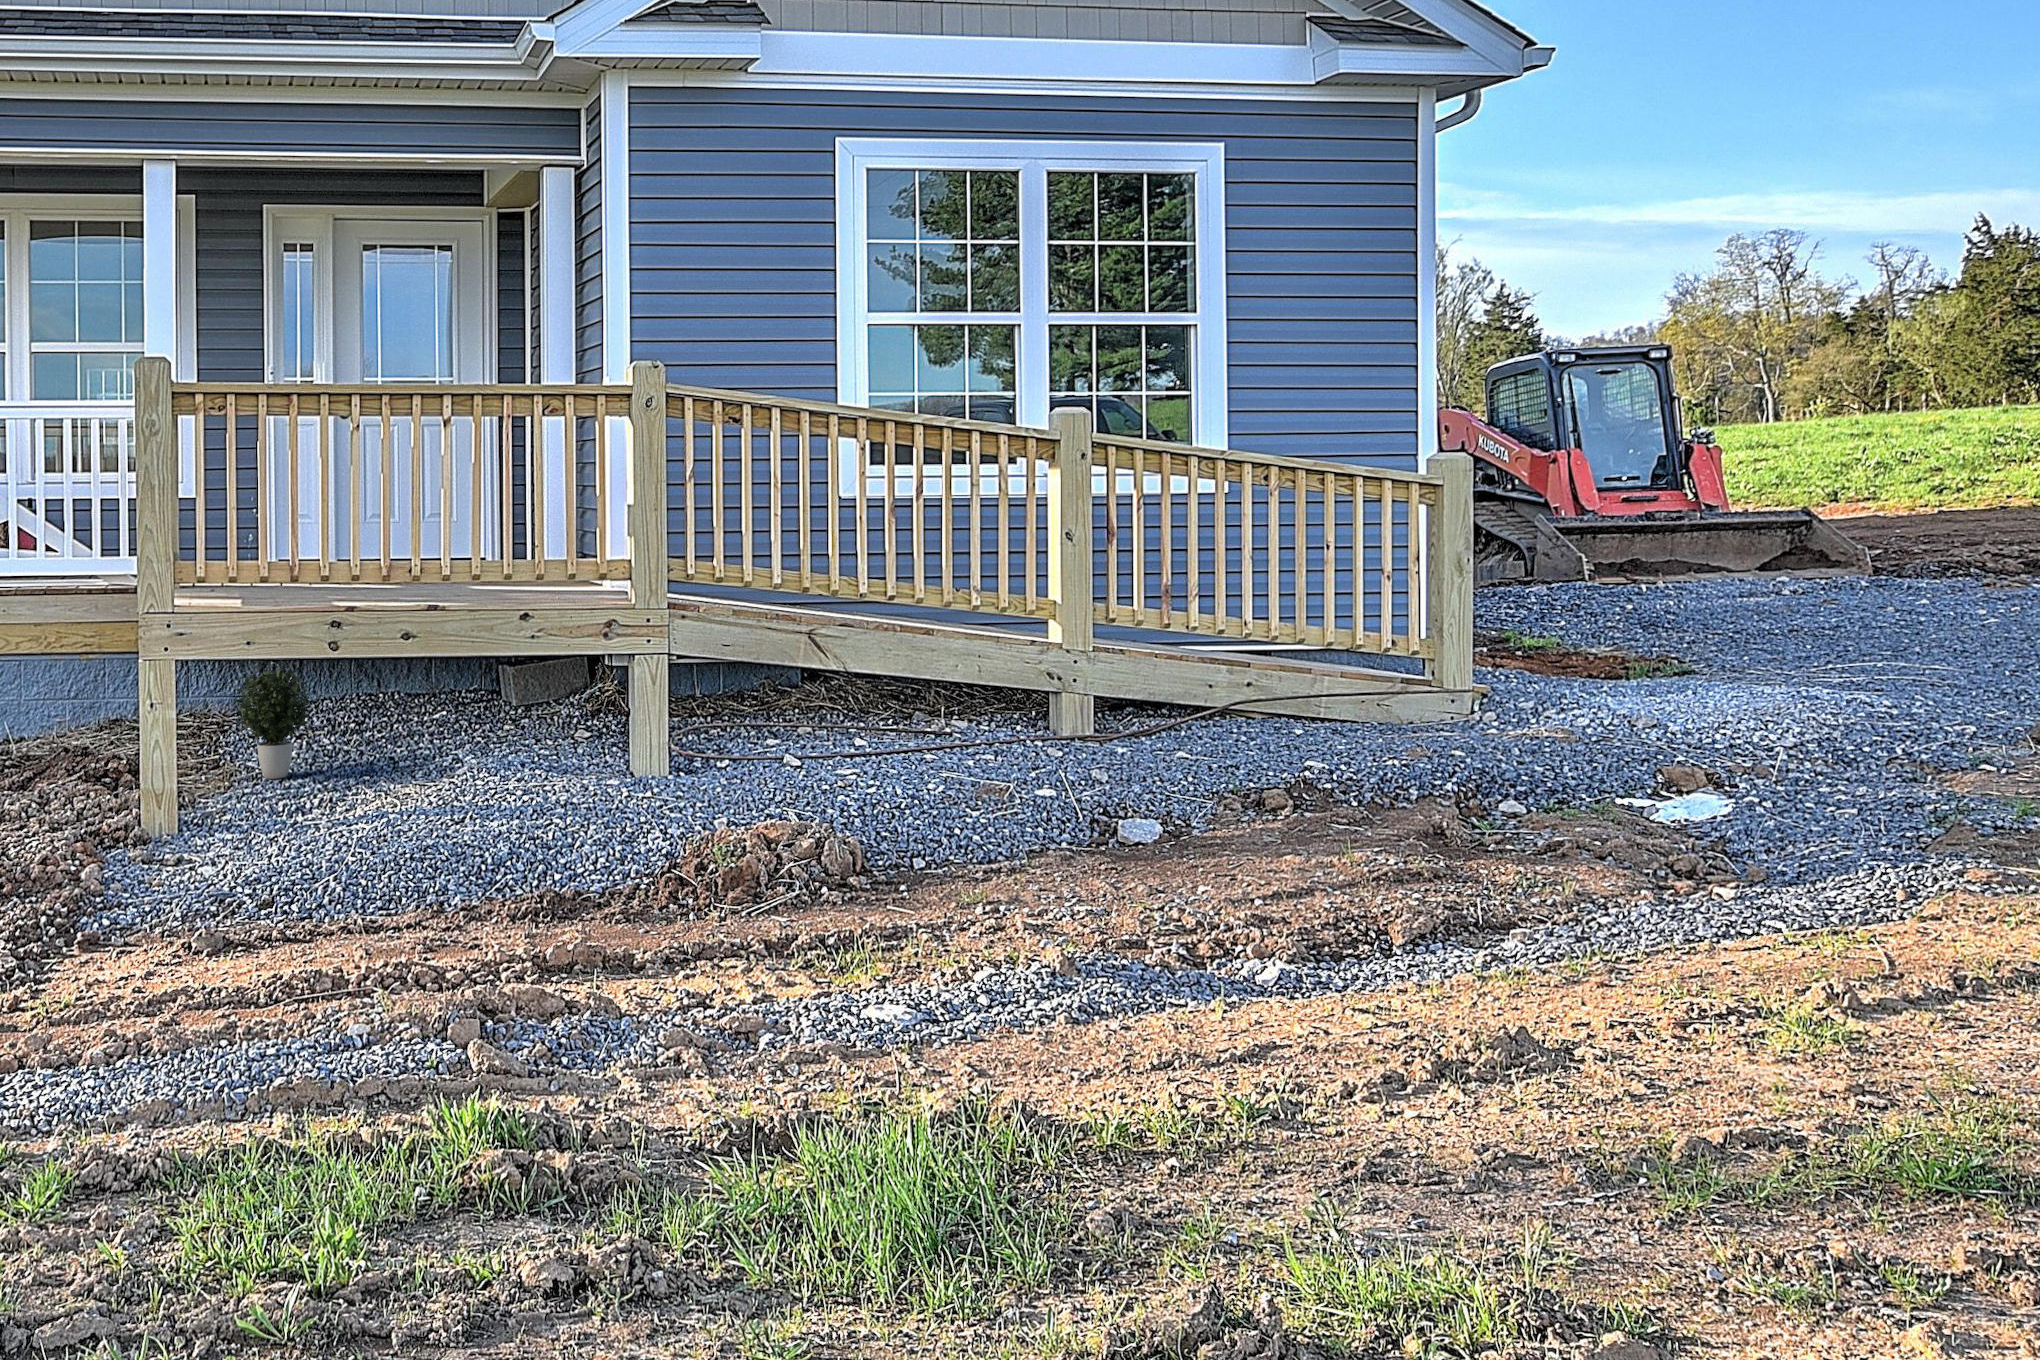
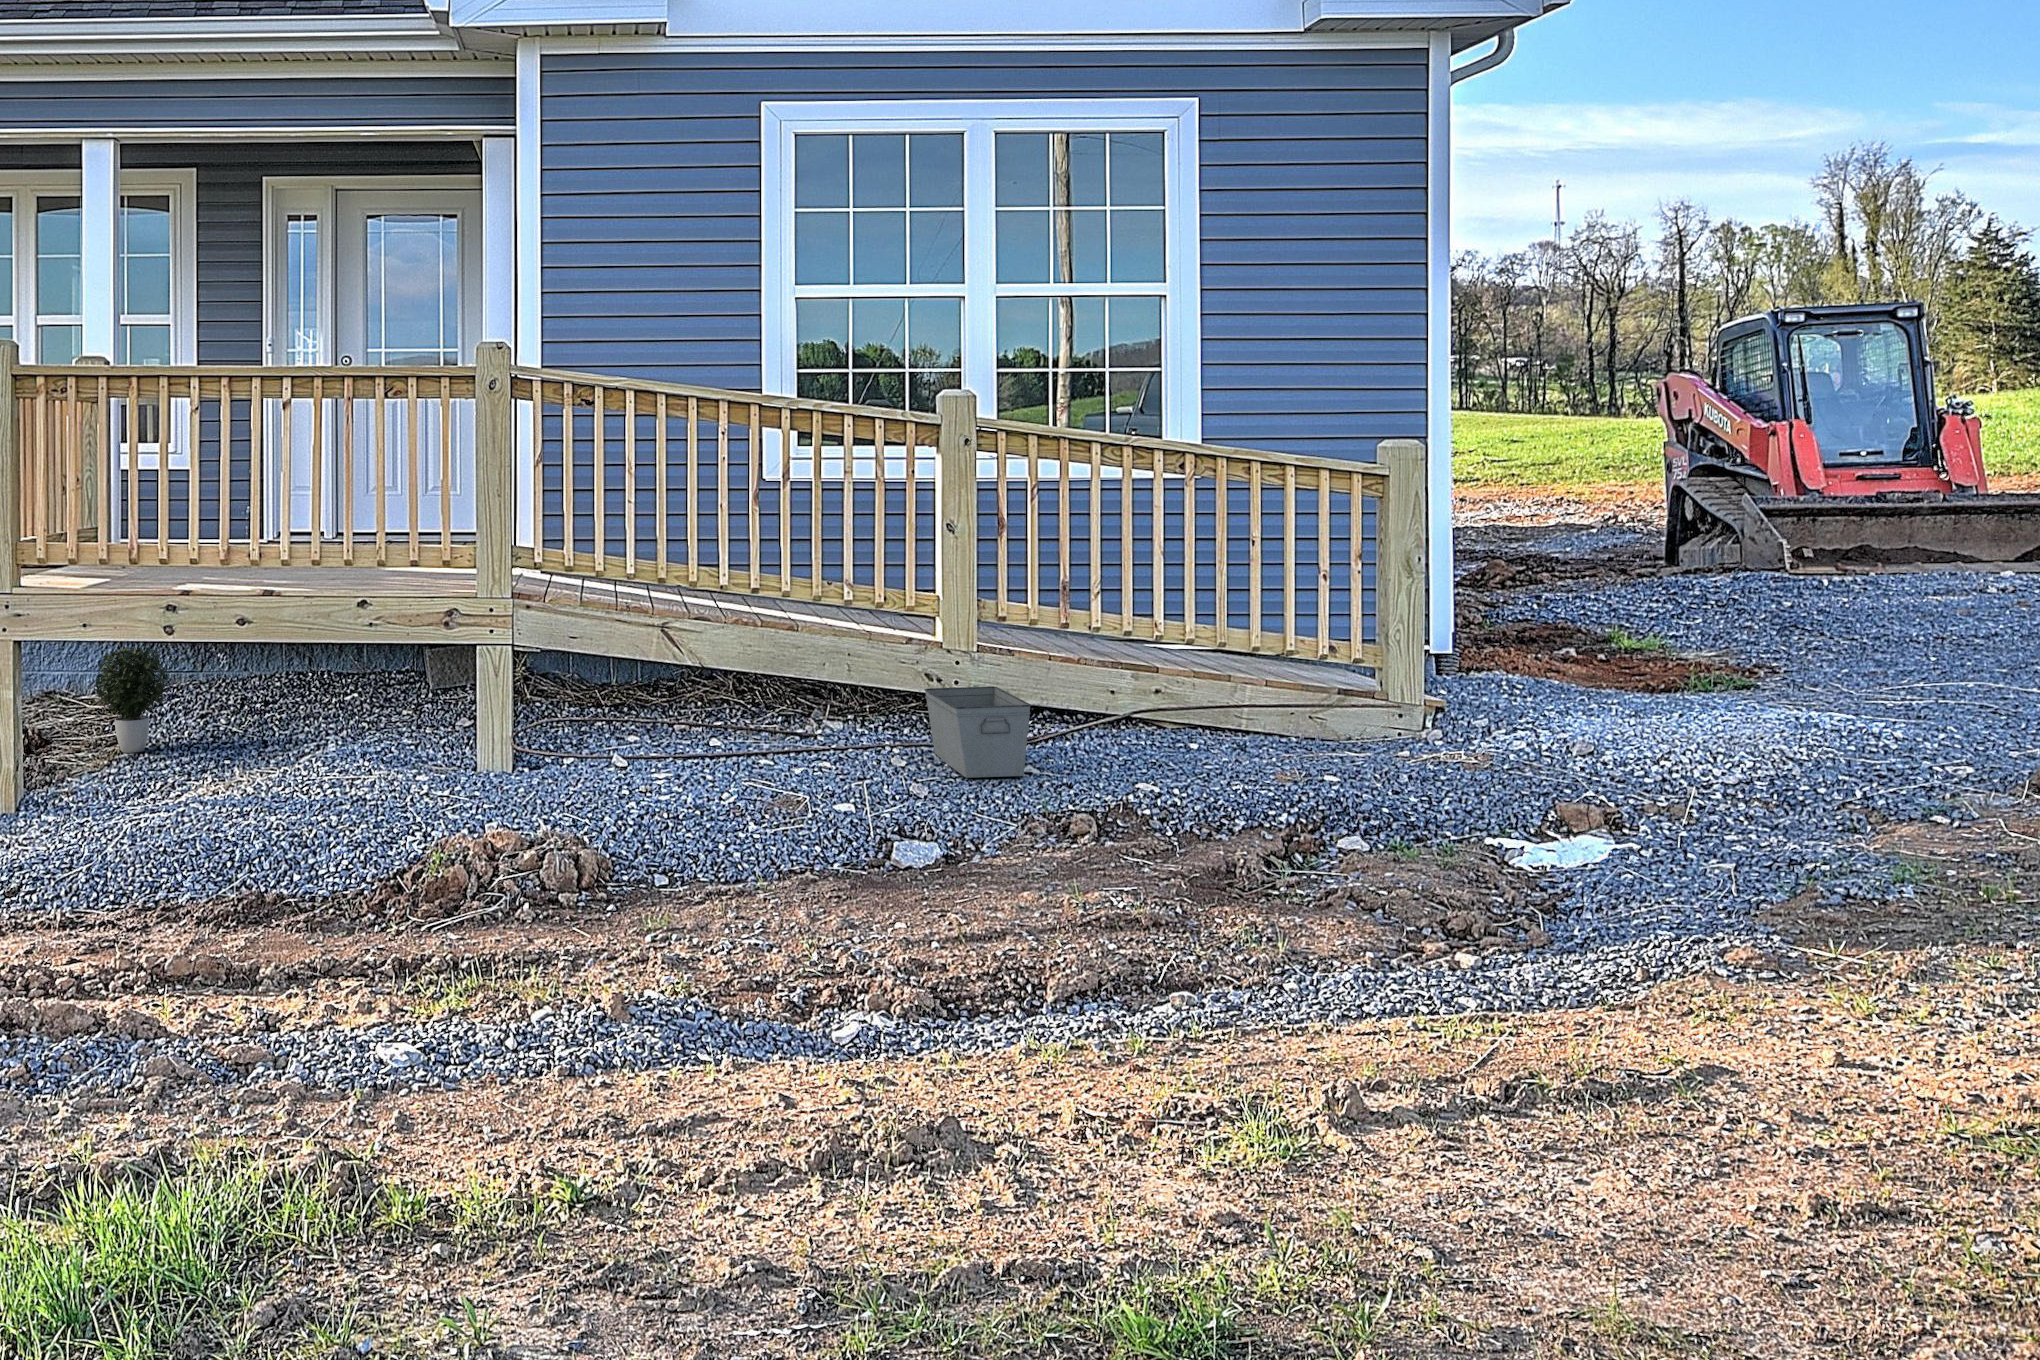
storage bin: none [1059,684,1183,769] -> present [925,687,1031,778]

